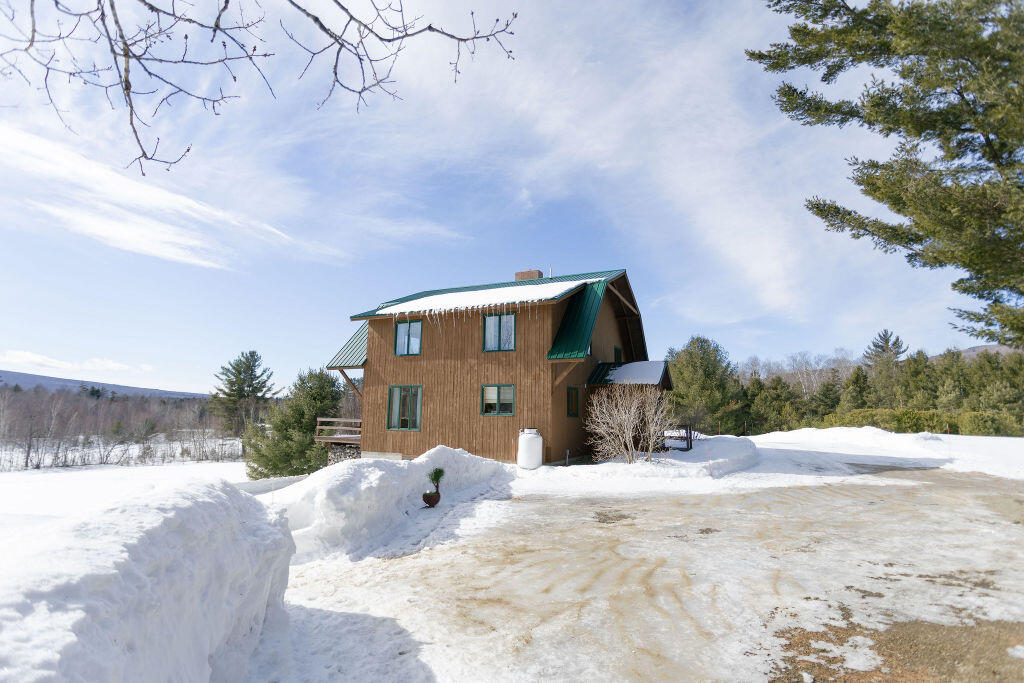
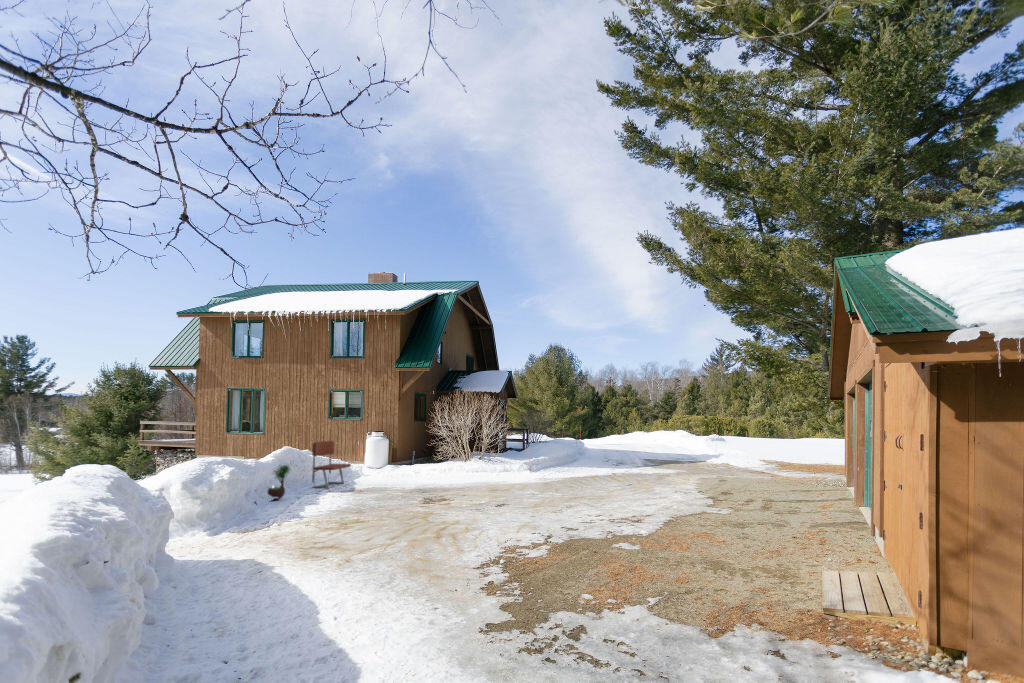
bench: none [468,439,508,491] -> present [312,441,351,488]

